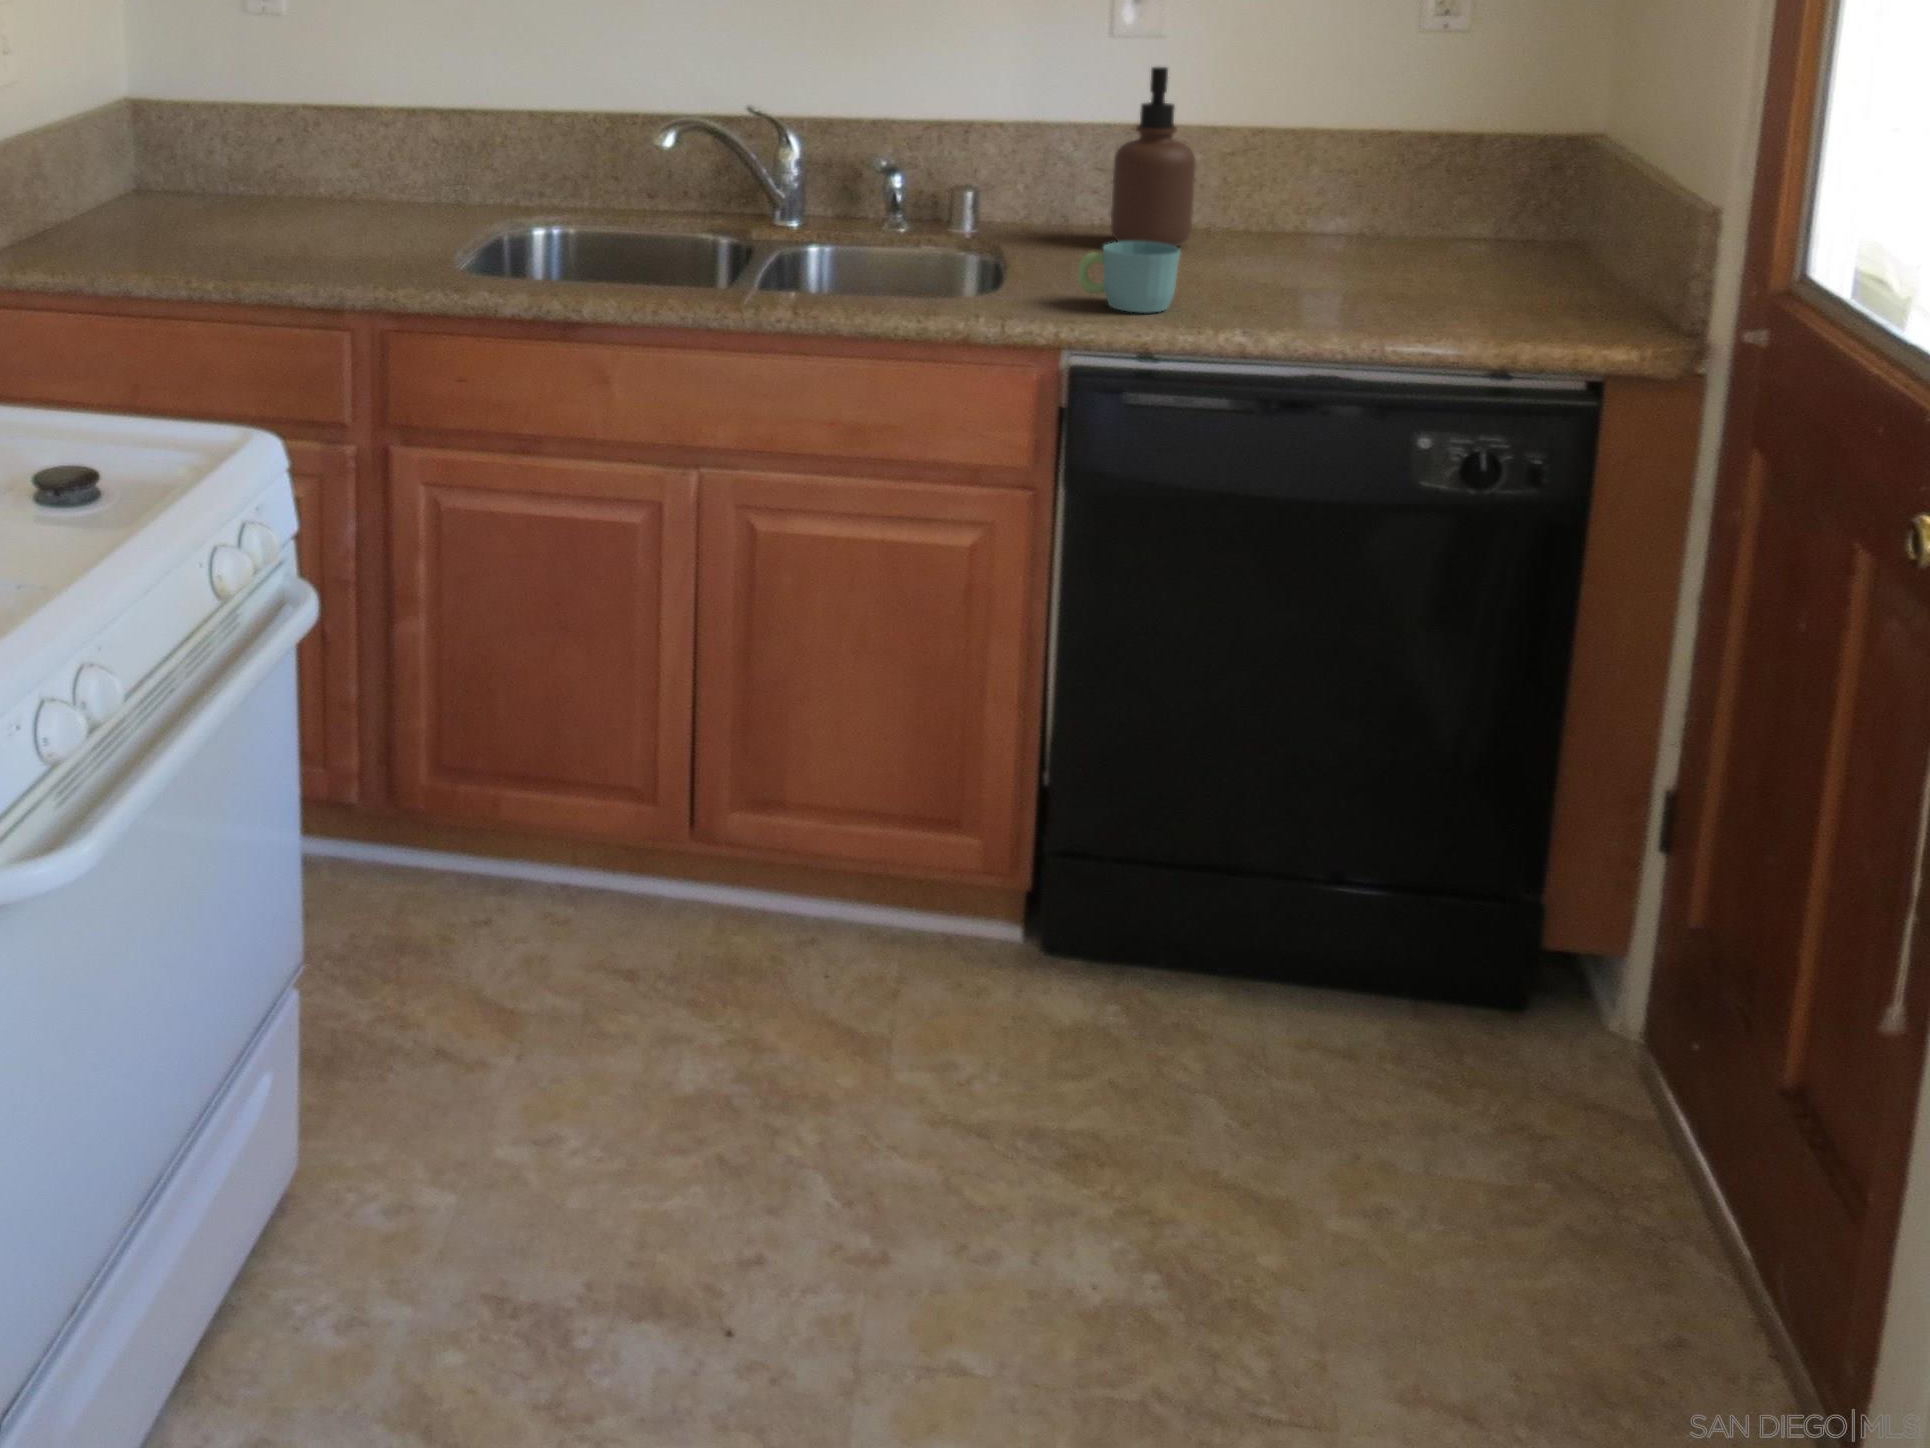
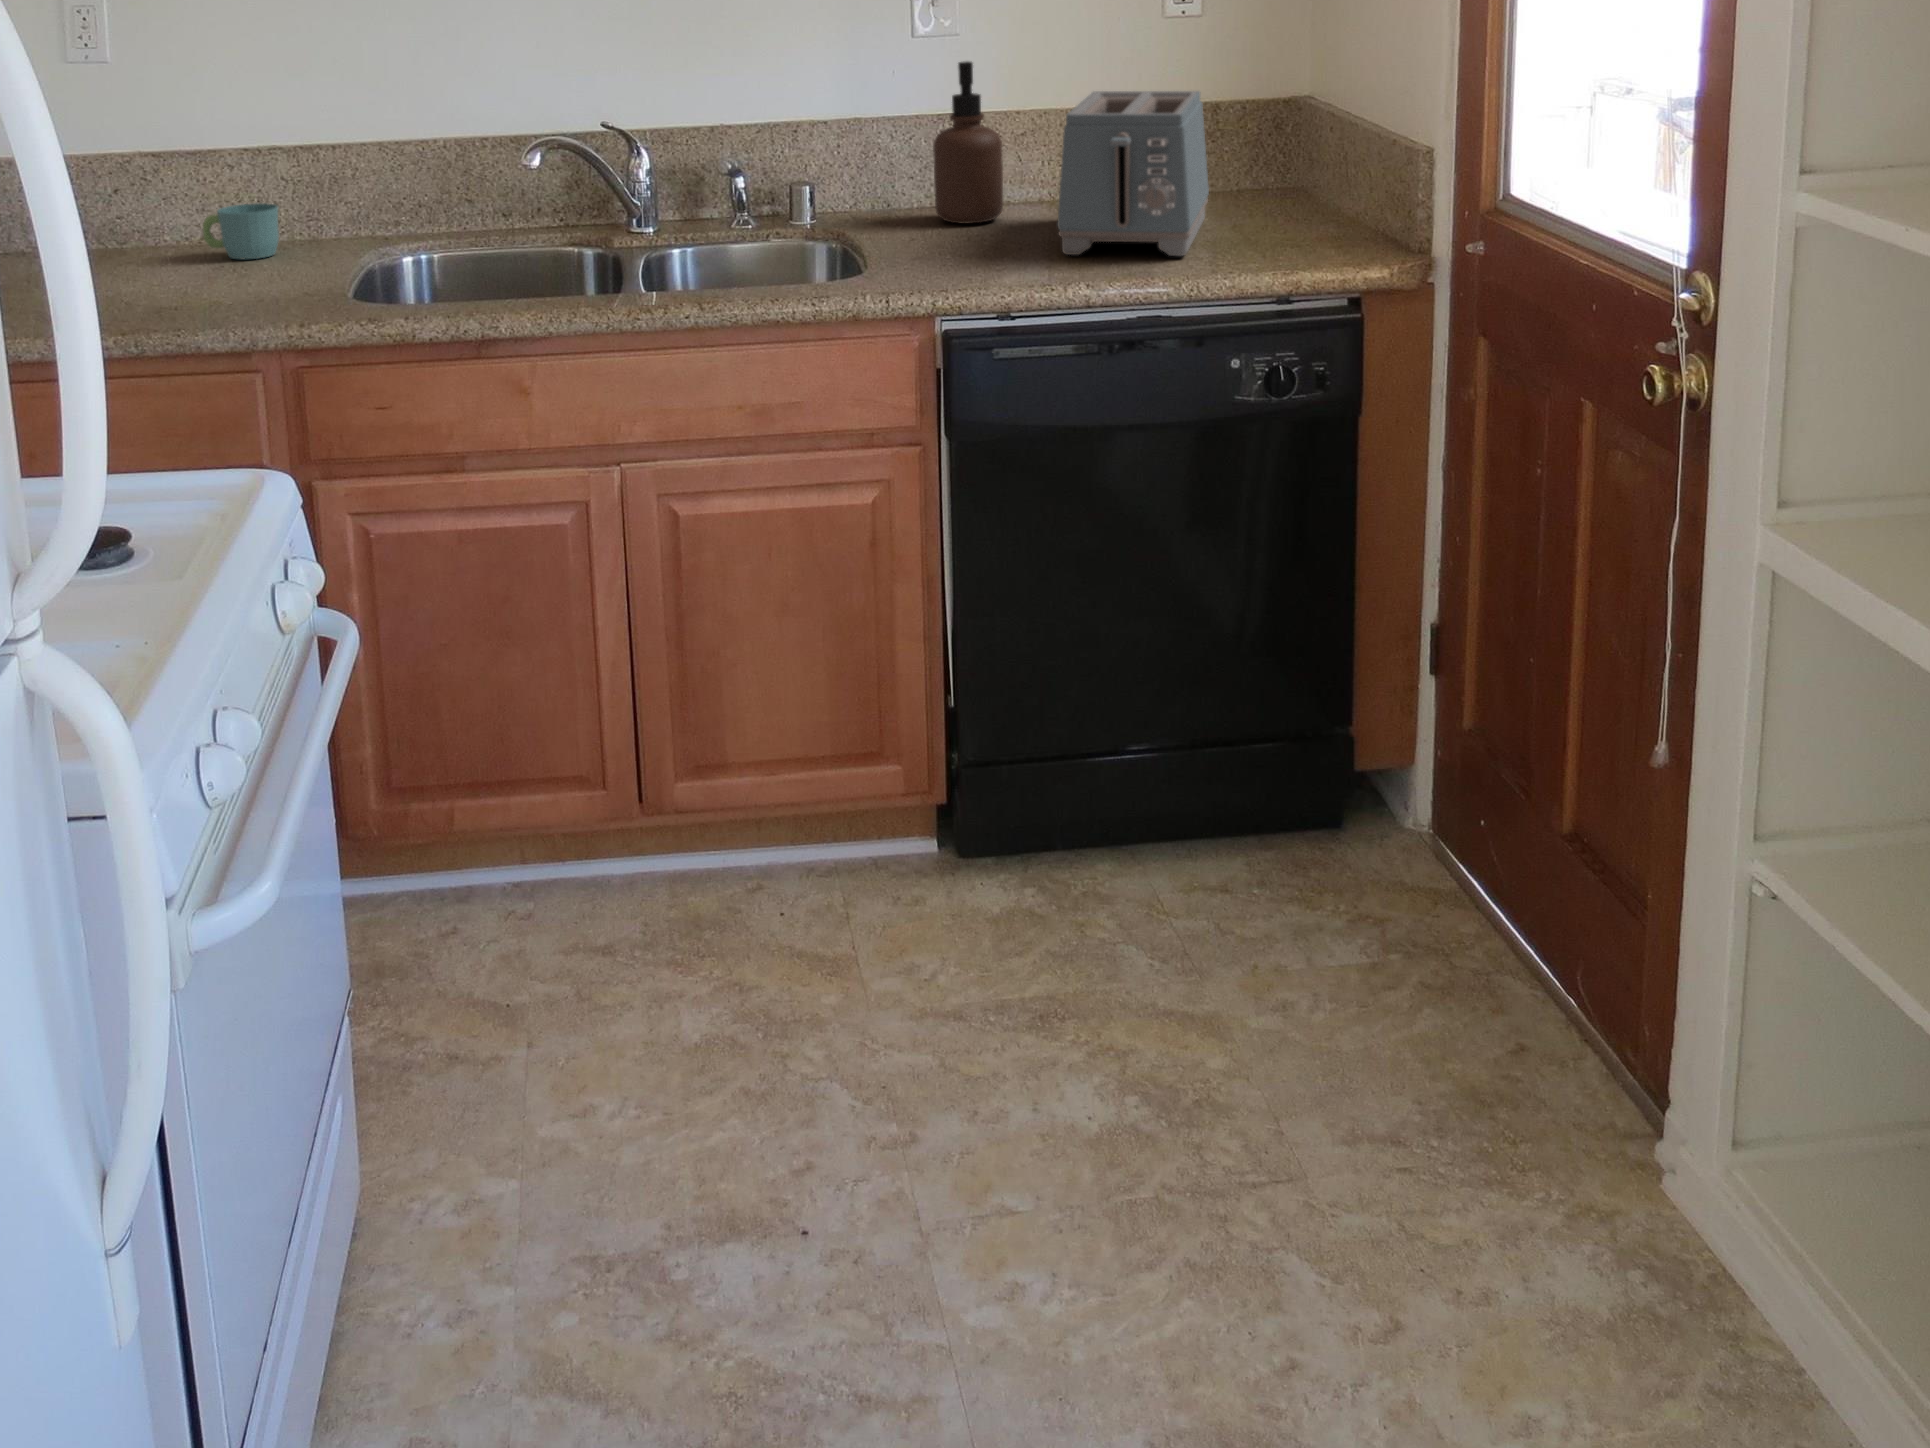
toaster: none [1230,110,1444,310] -> present [1058,91,1209,256]
mug: present [1078,242,1181,312] -> present [203,203,279,259]

